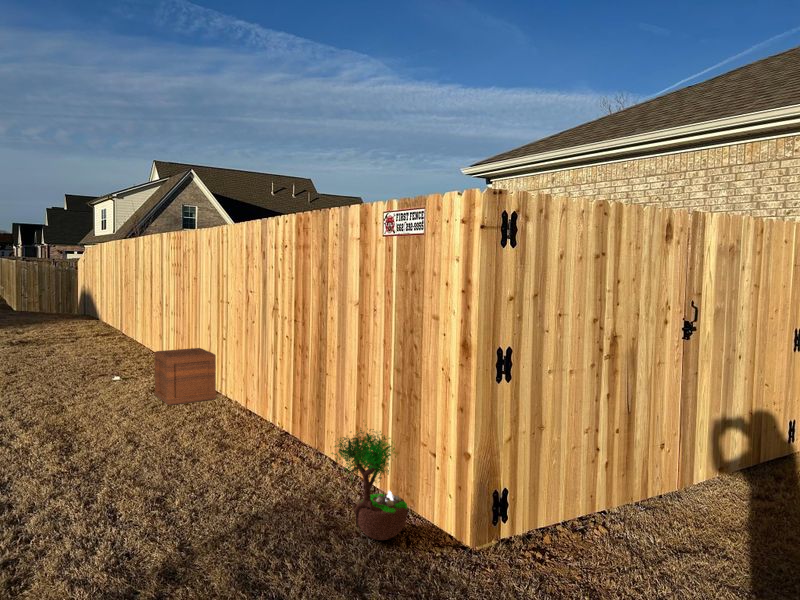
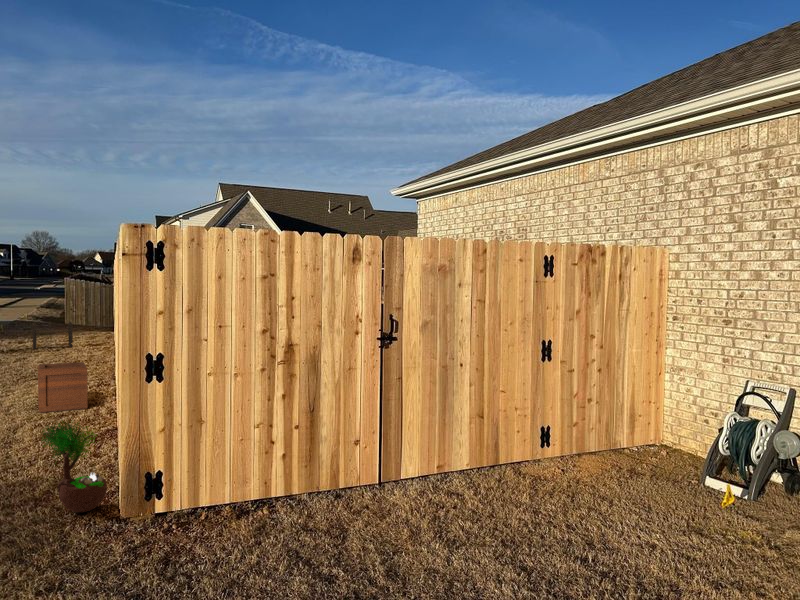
bench: none [67,301,111,330] -> present [32,322,73,349]

